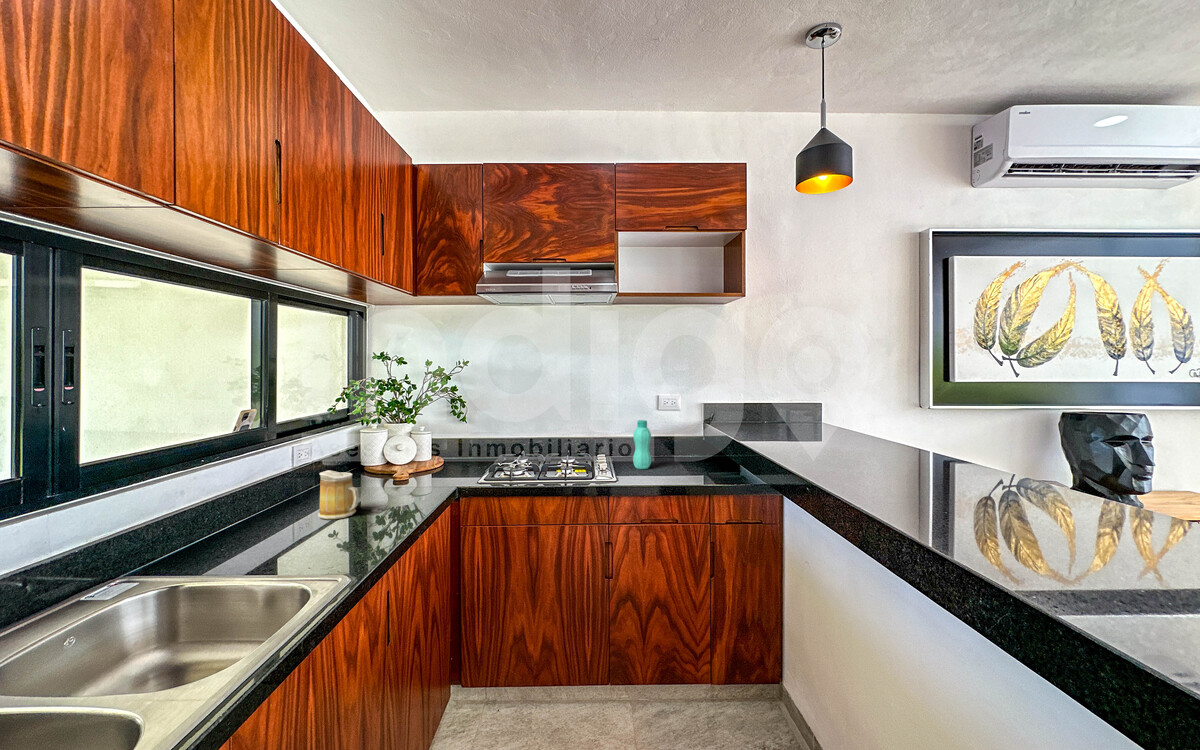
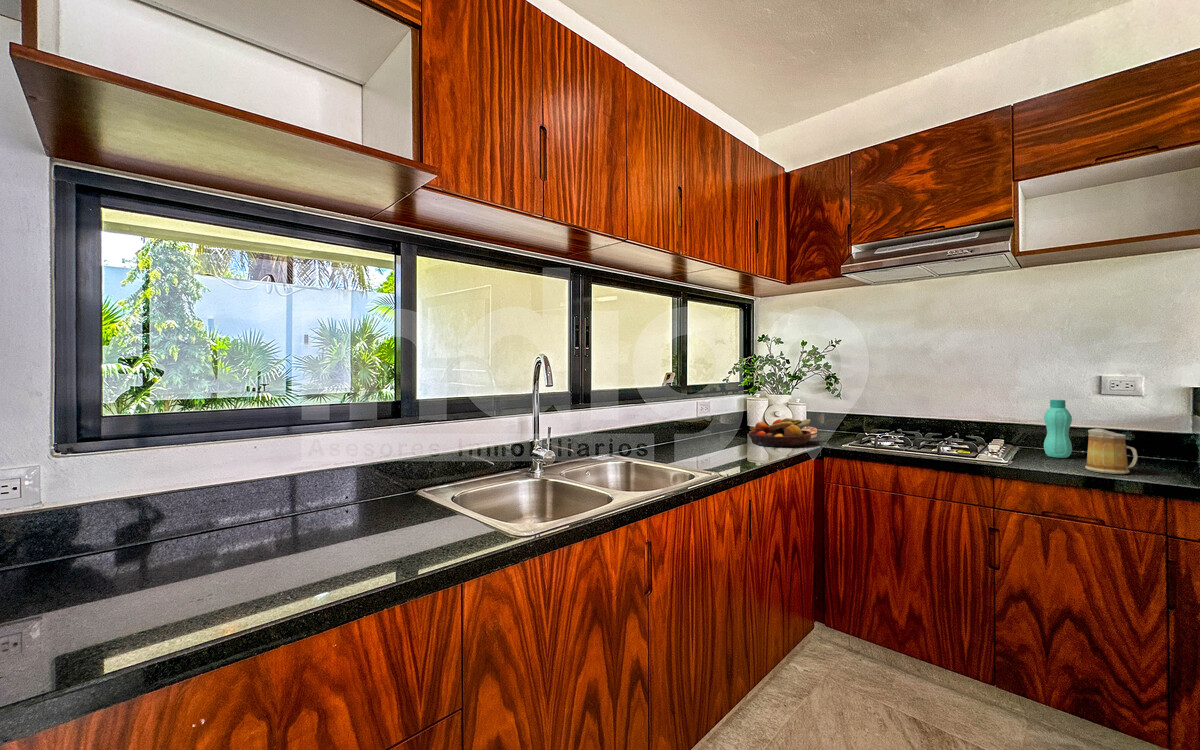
fruit bowl: none [369,455,446,497] -> present [749,418,811,447]
mug: present [318,470,359,519] -> present [1085,428,1138,474]

